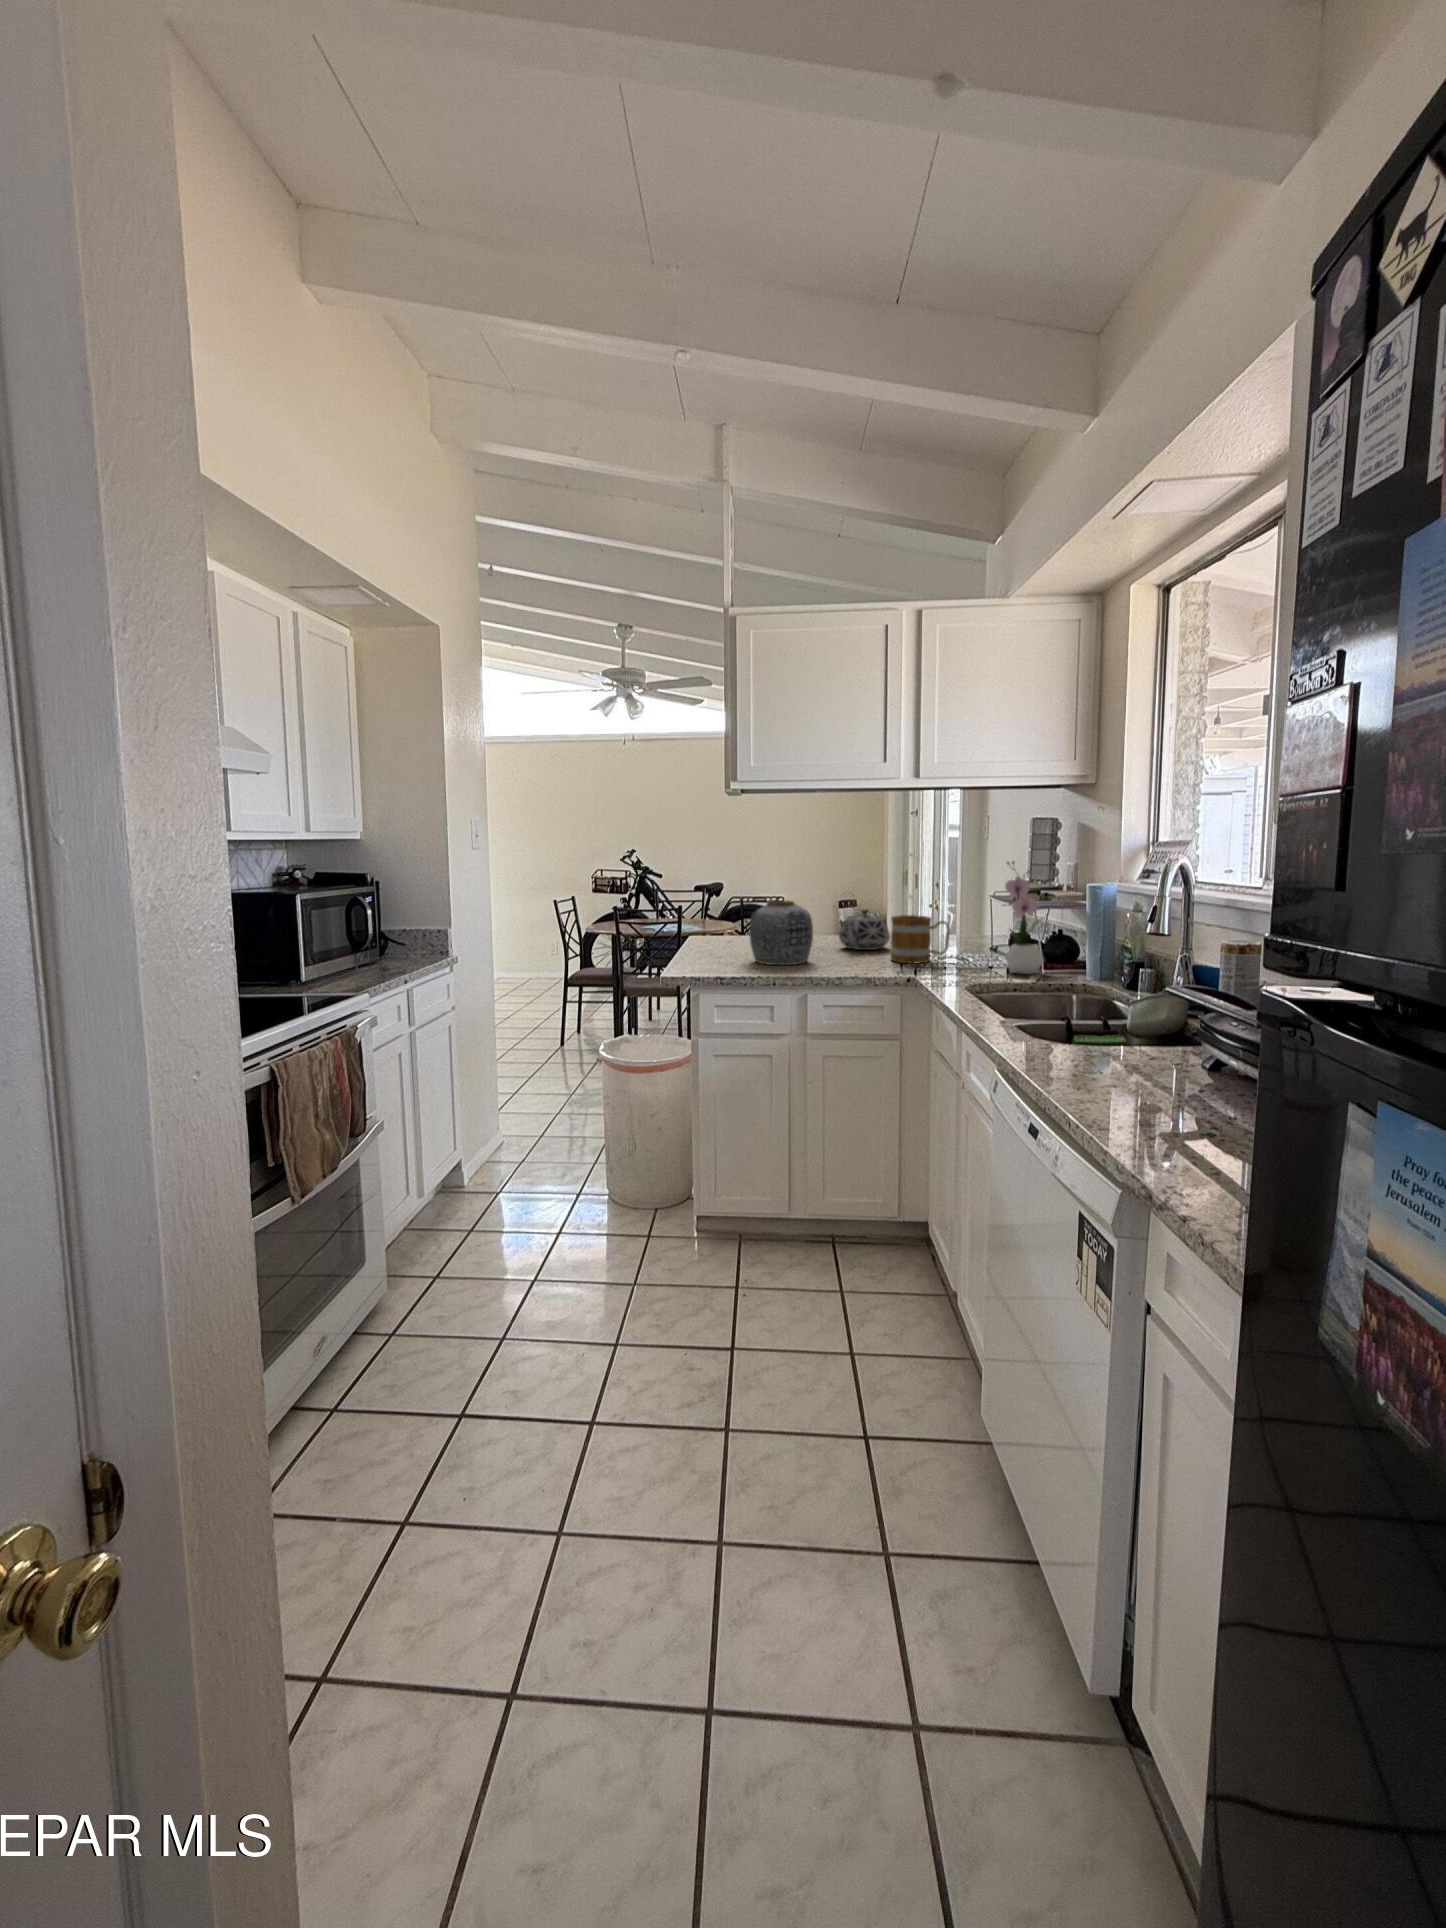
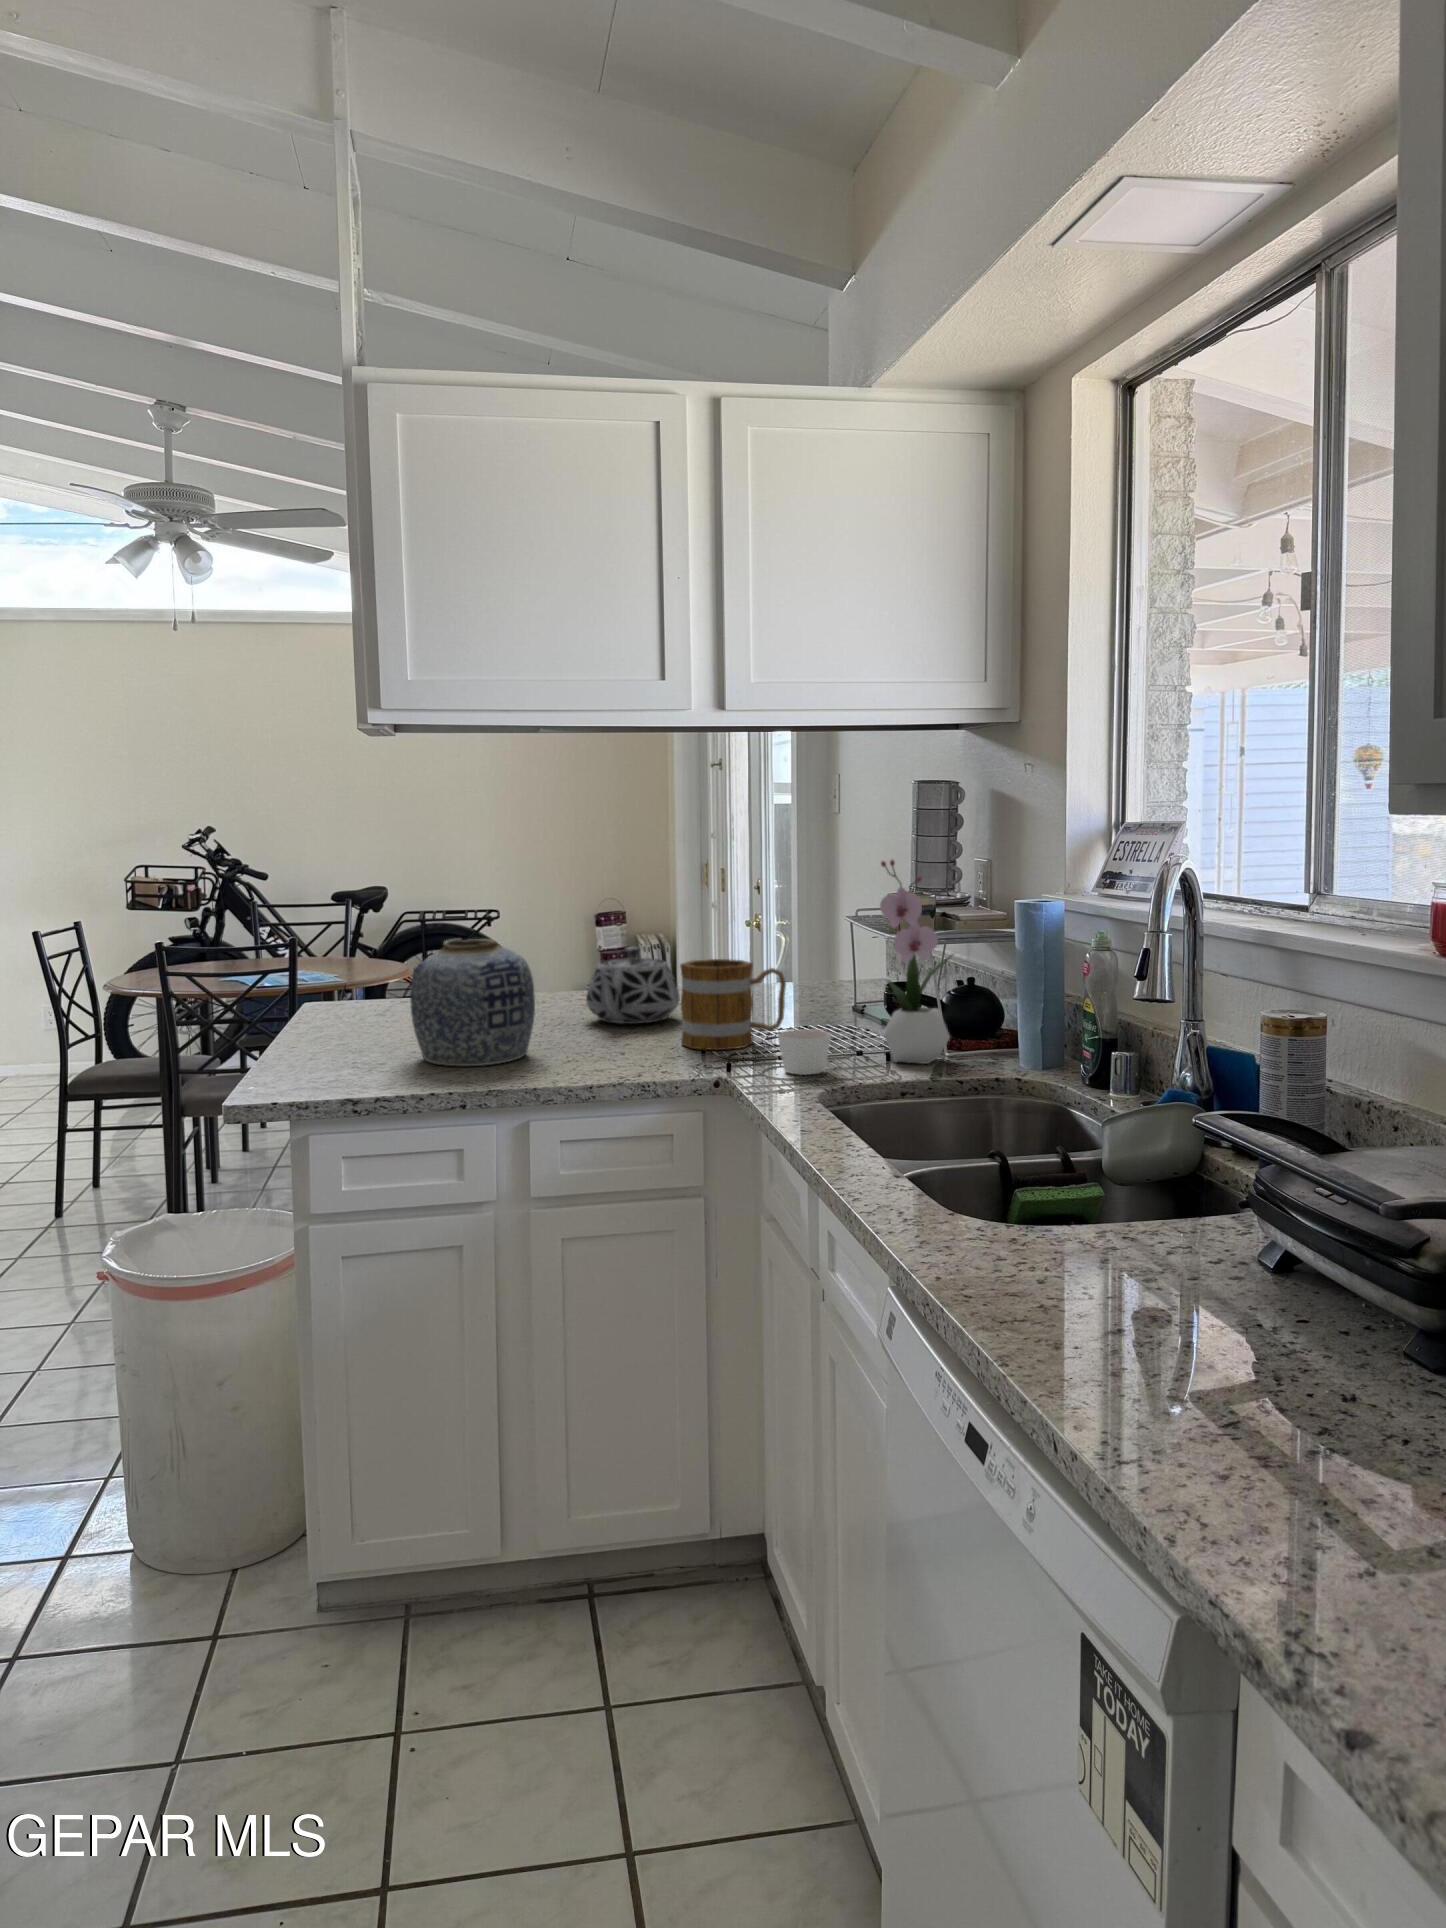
candle: none [944,952,975,976] -> present [778,1029,831,1075]

